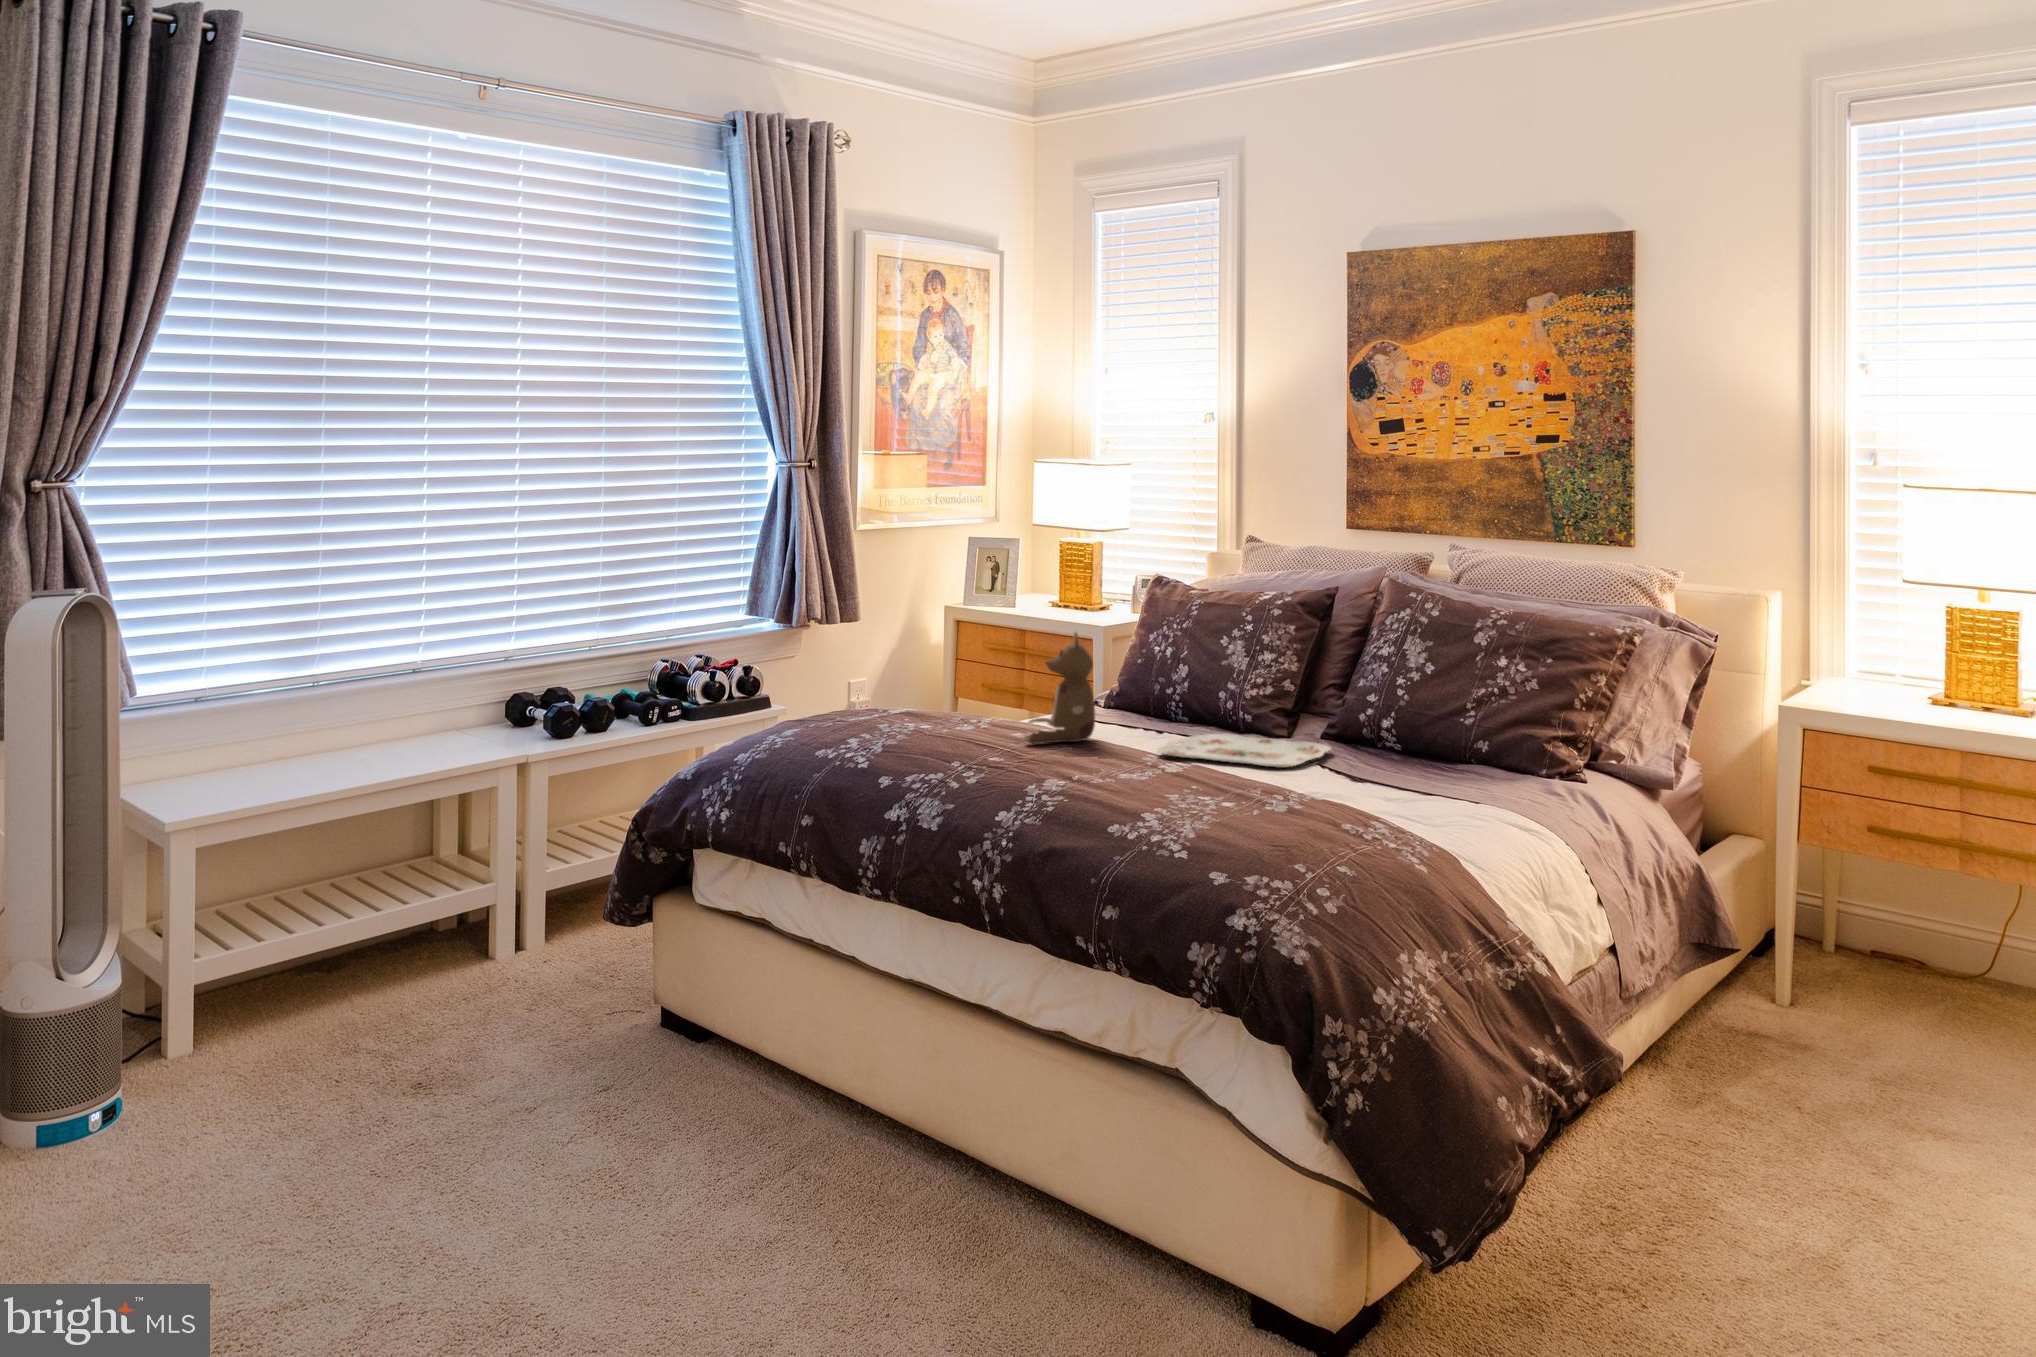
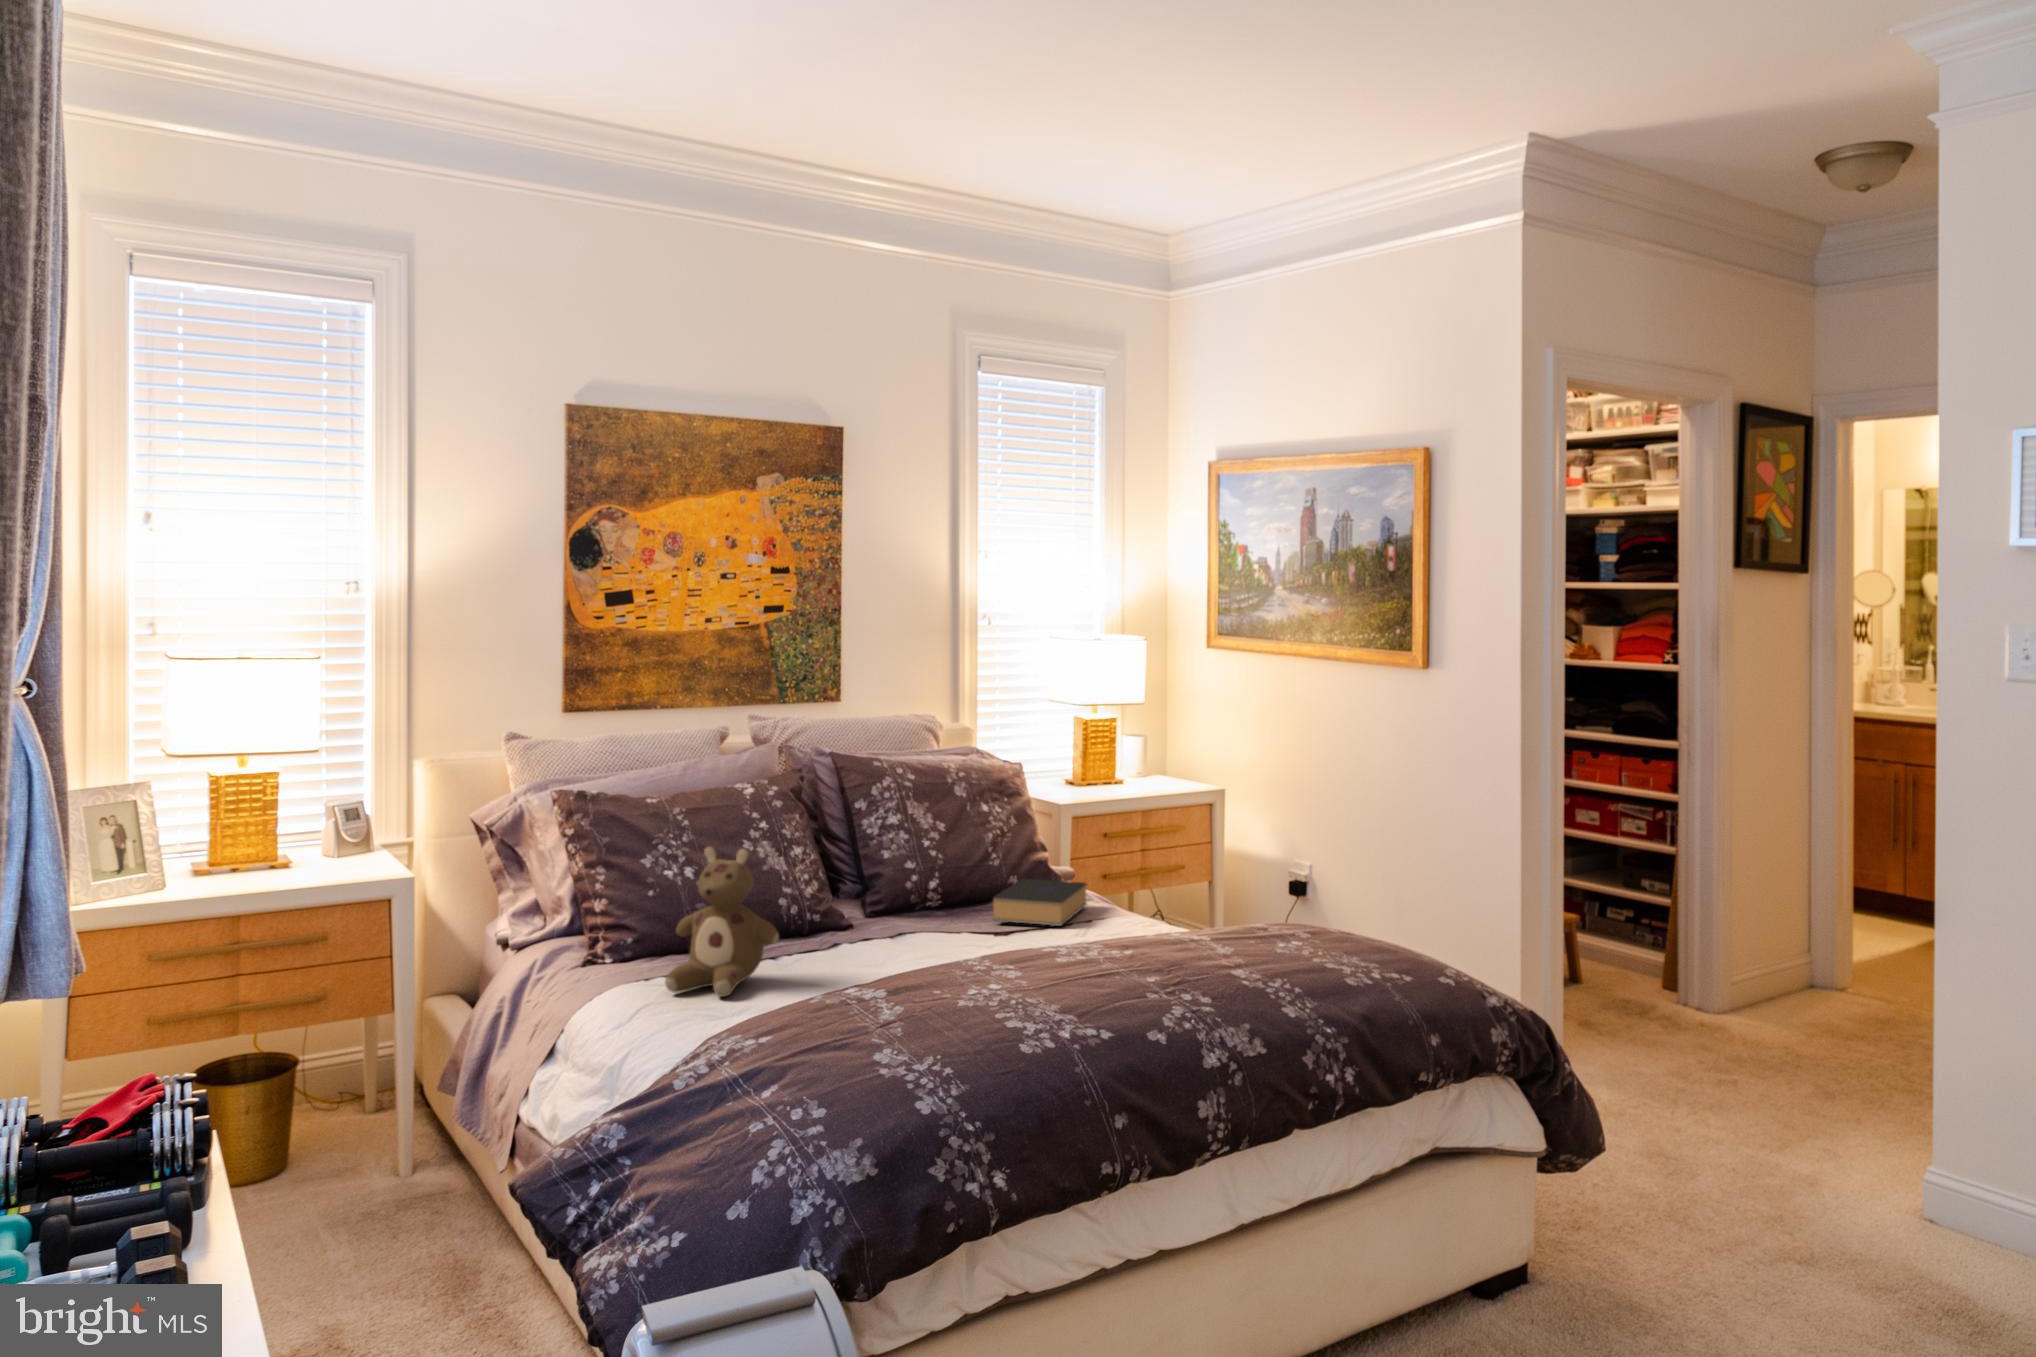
serving tray: present [1157,734,1331,768] -> none [800,917,989,963]
book: none [1358,737,1486,778] -> present [993,879,1087,927]

